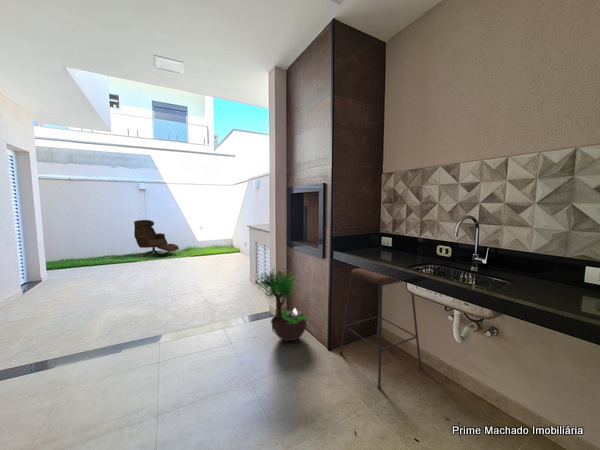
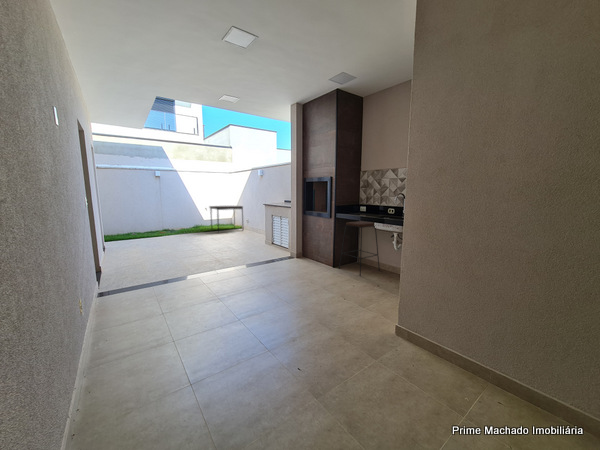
lounge chair: present [134,220,179,257] -> none [153,202,192,233]
dining table: none [198,224,239,258] -> present [210,206,243,232]
potted tree: present [257,270,306,341] -> none [290,221,320,265]

